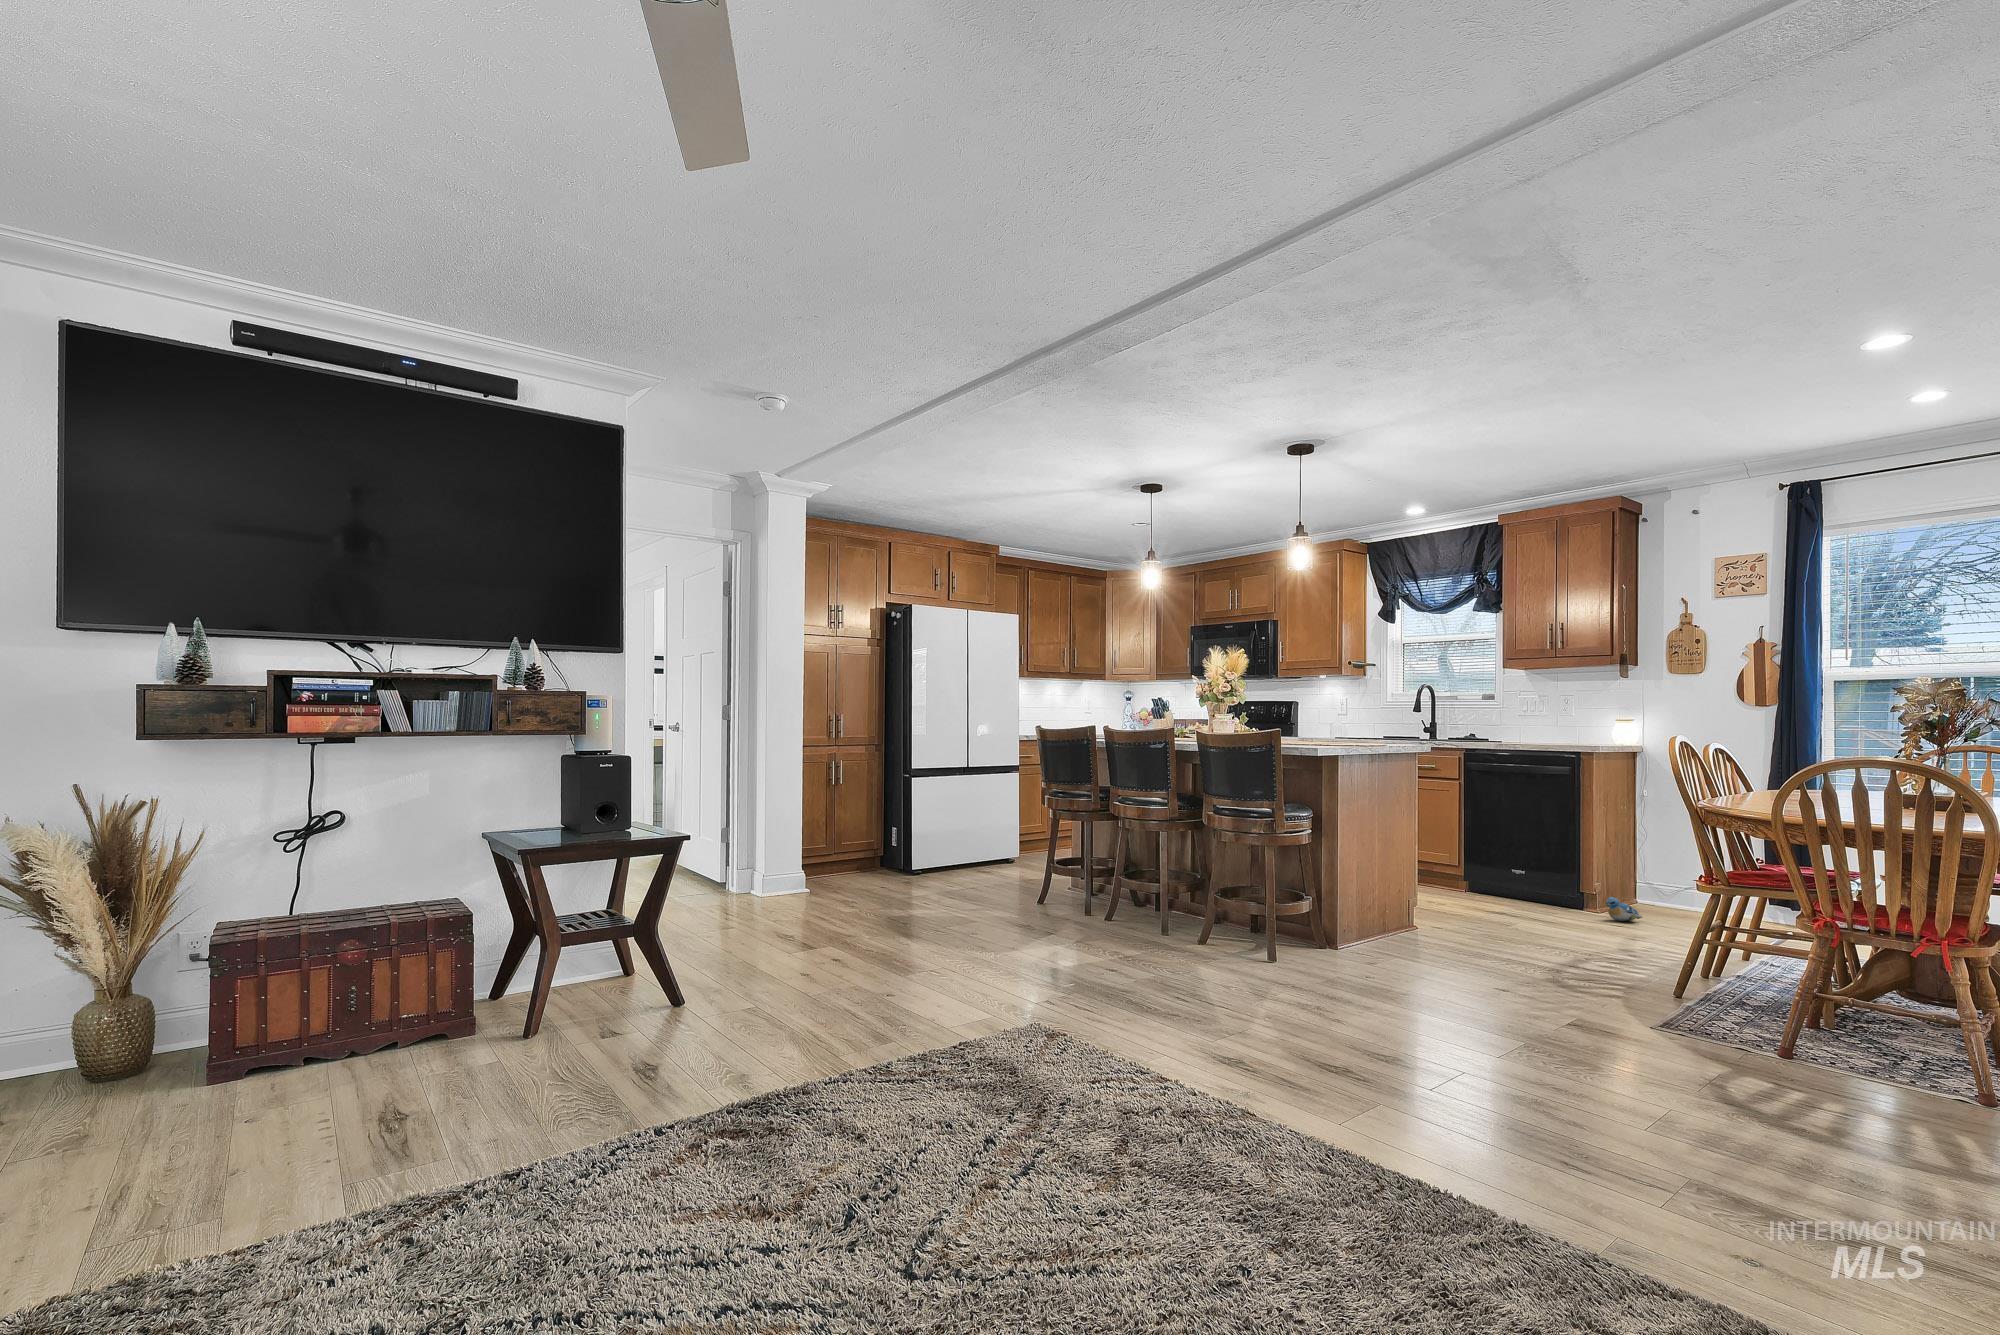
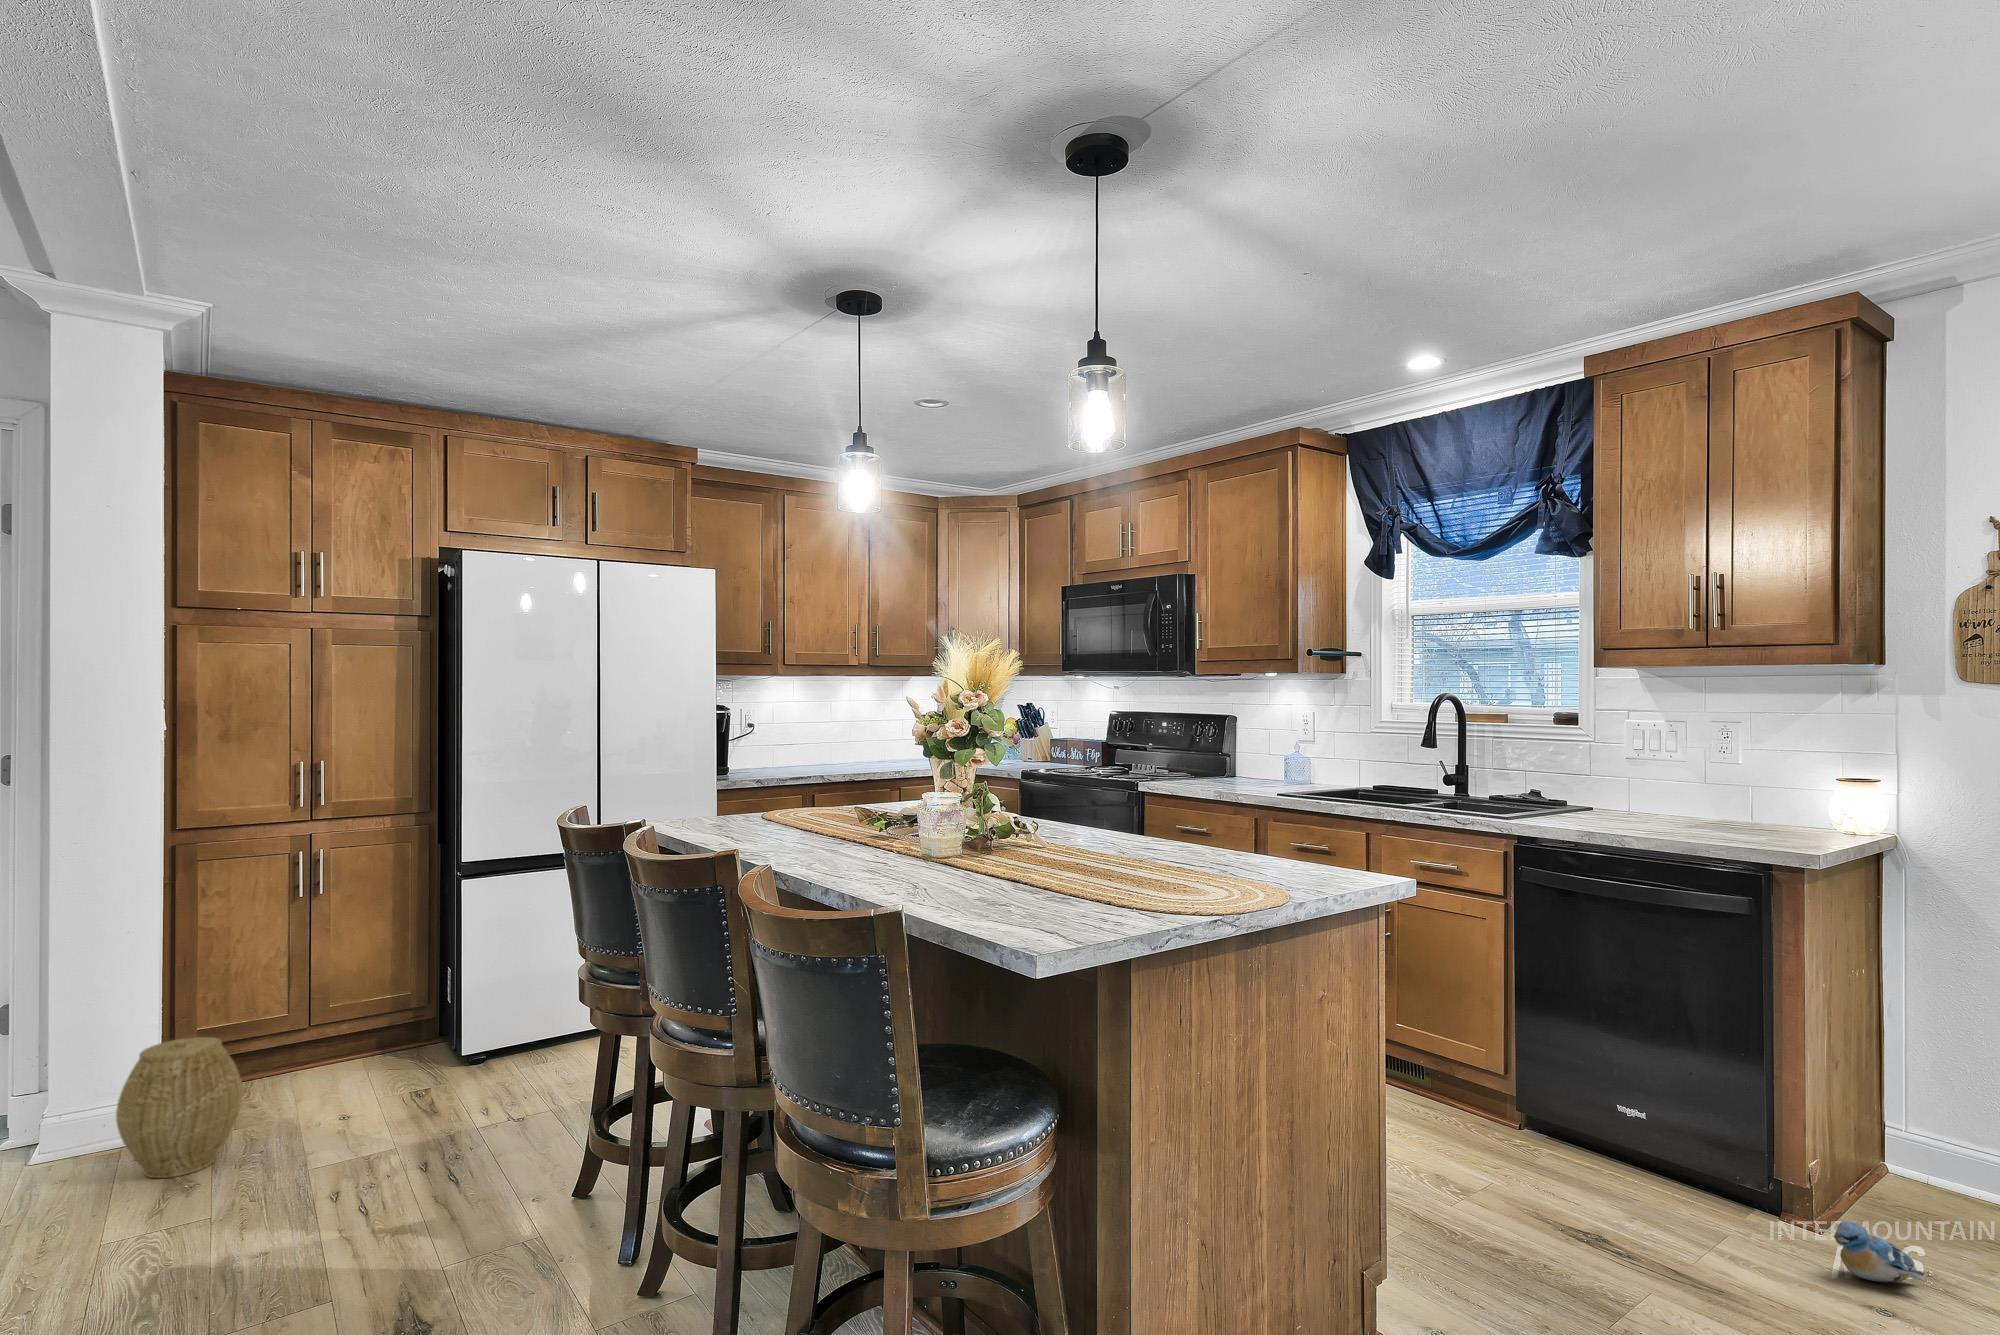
woven basket: none [809,837,858,900] -> present [116,1037,243,1178]

